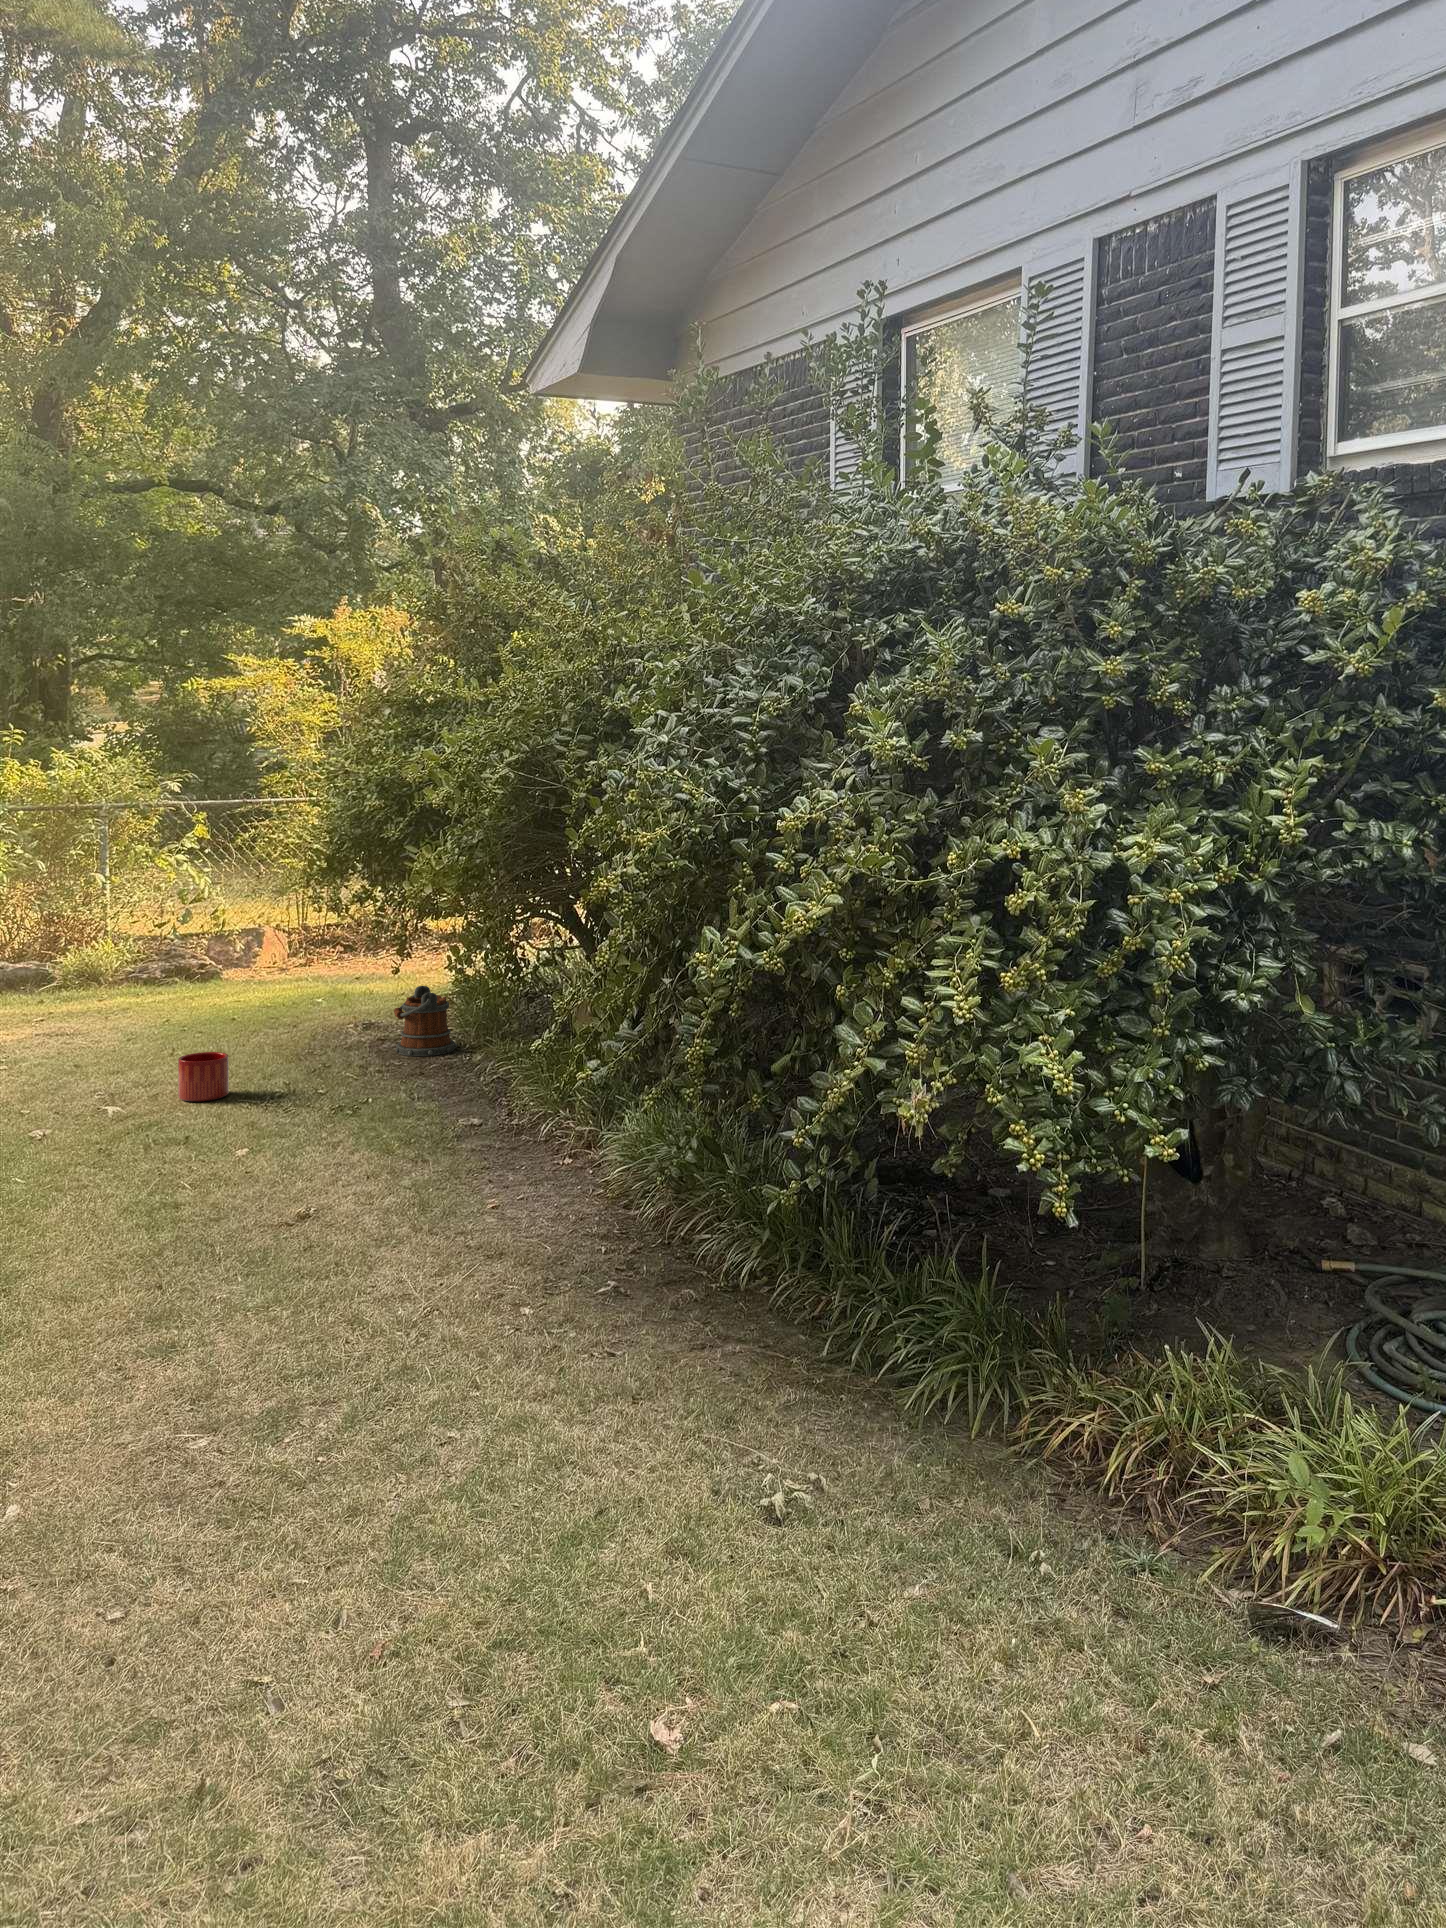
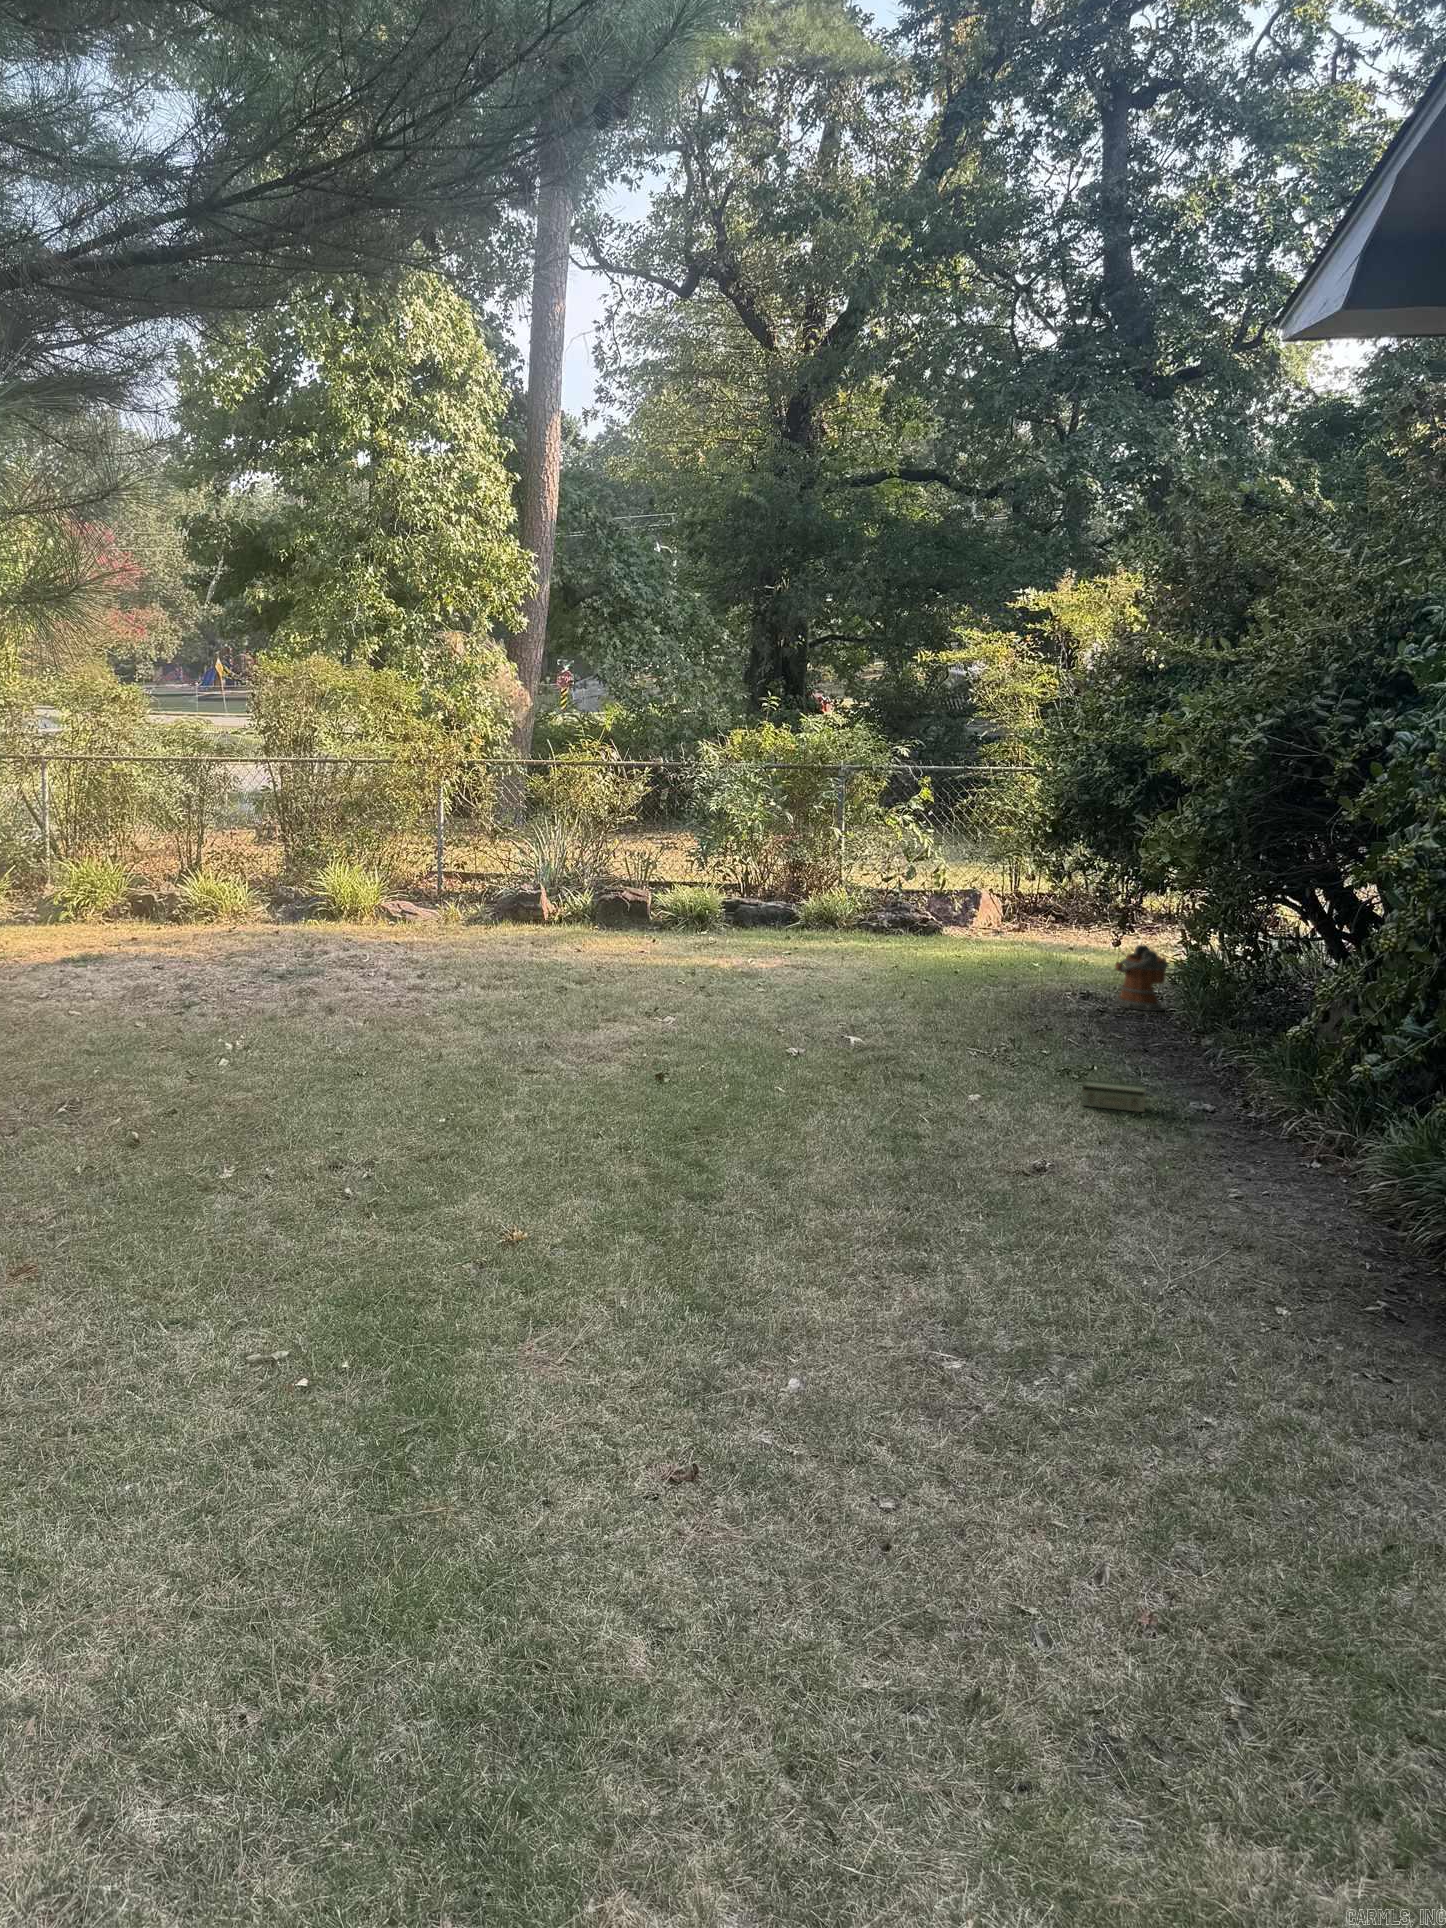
planter: present [178,1052,229,1102] -> none [929,975,971,1017]
toolbox: none [340,1168,412,1206] -> present [1081,1080,1145,1112]

